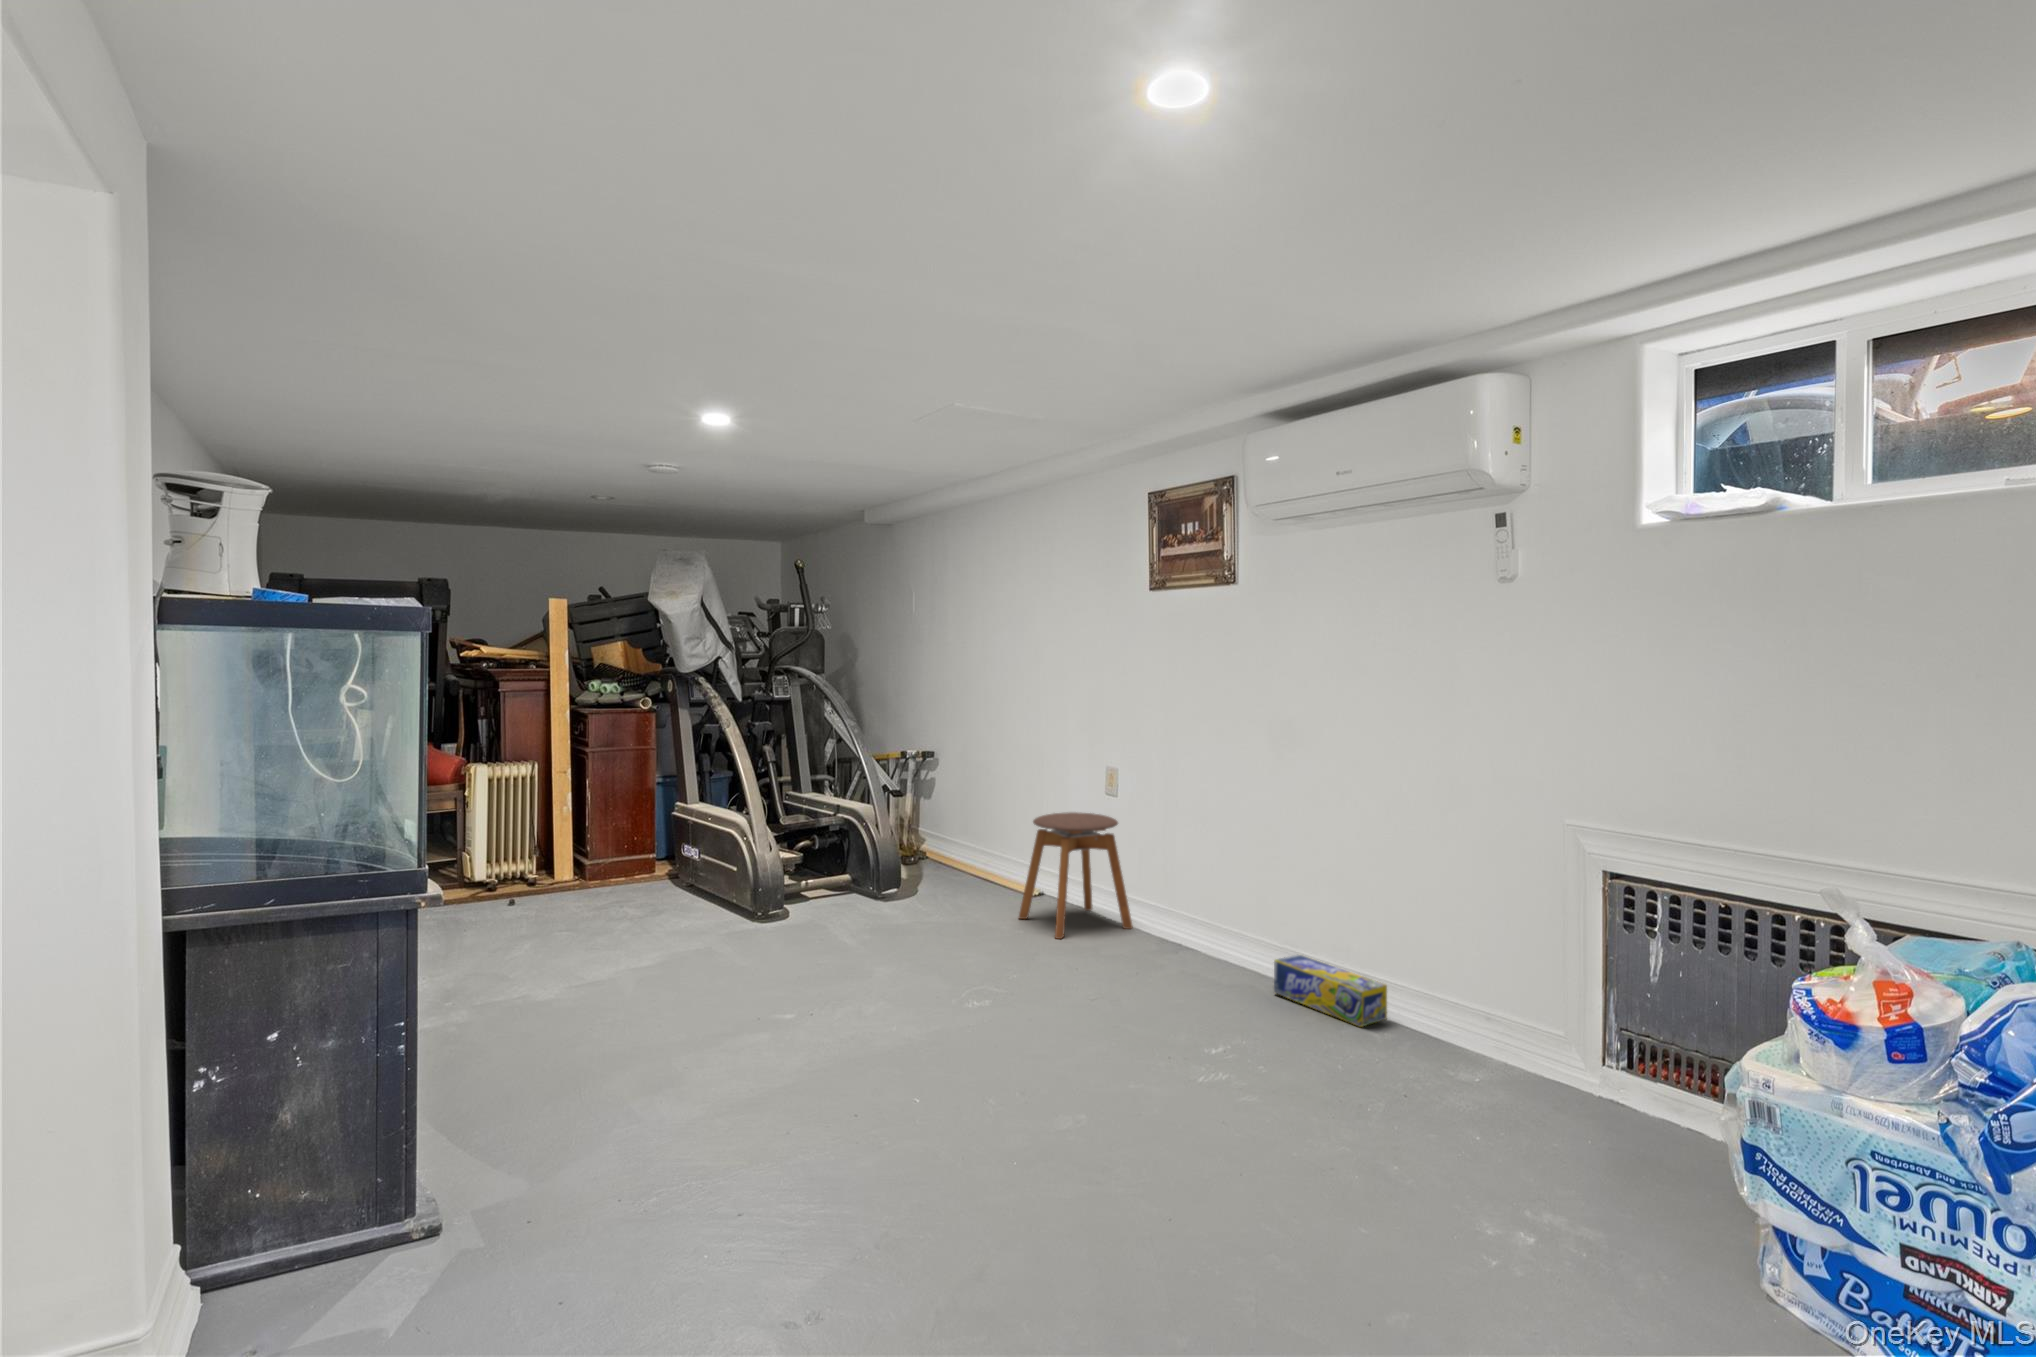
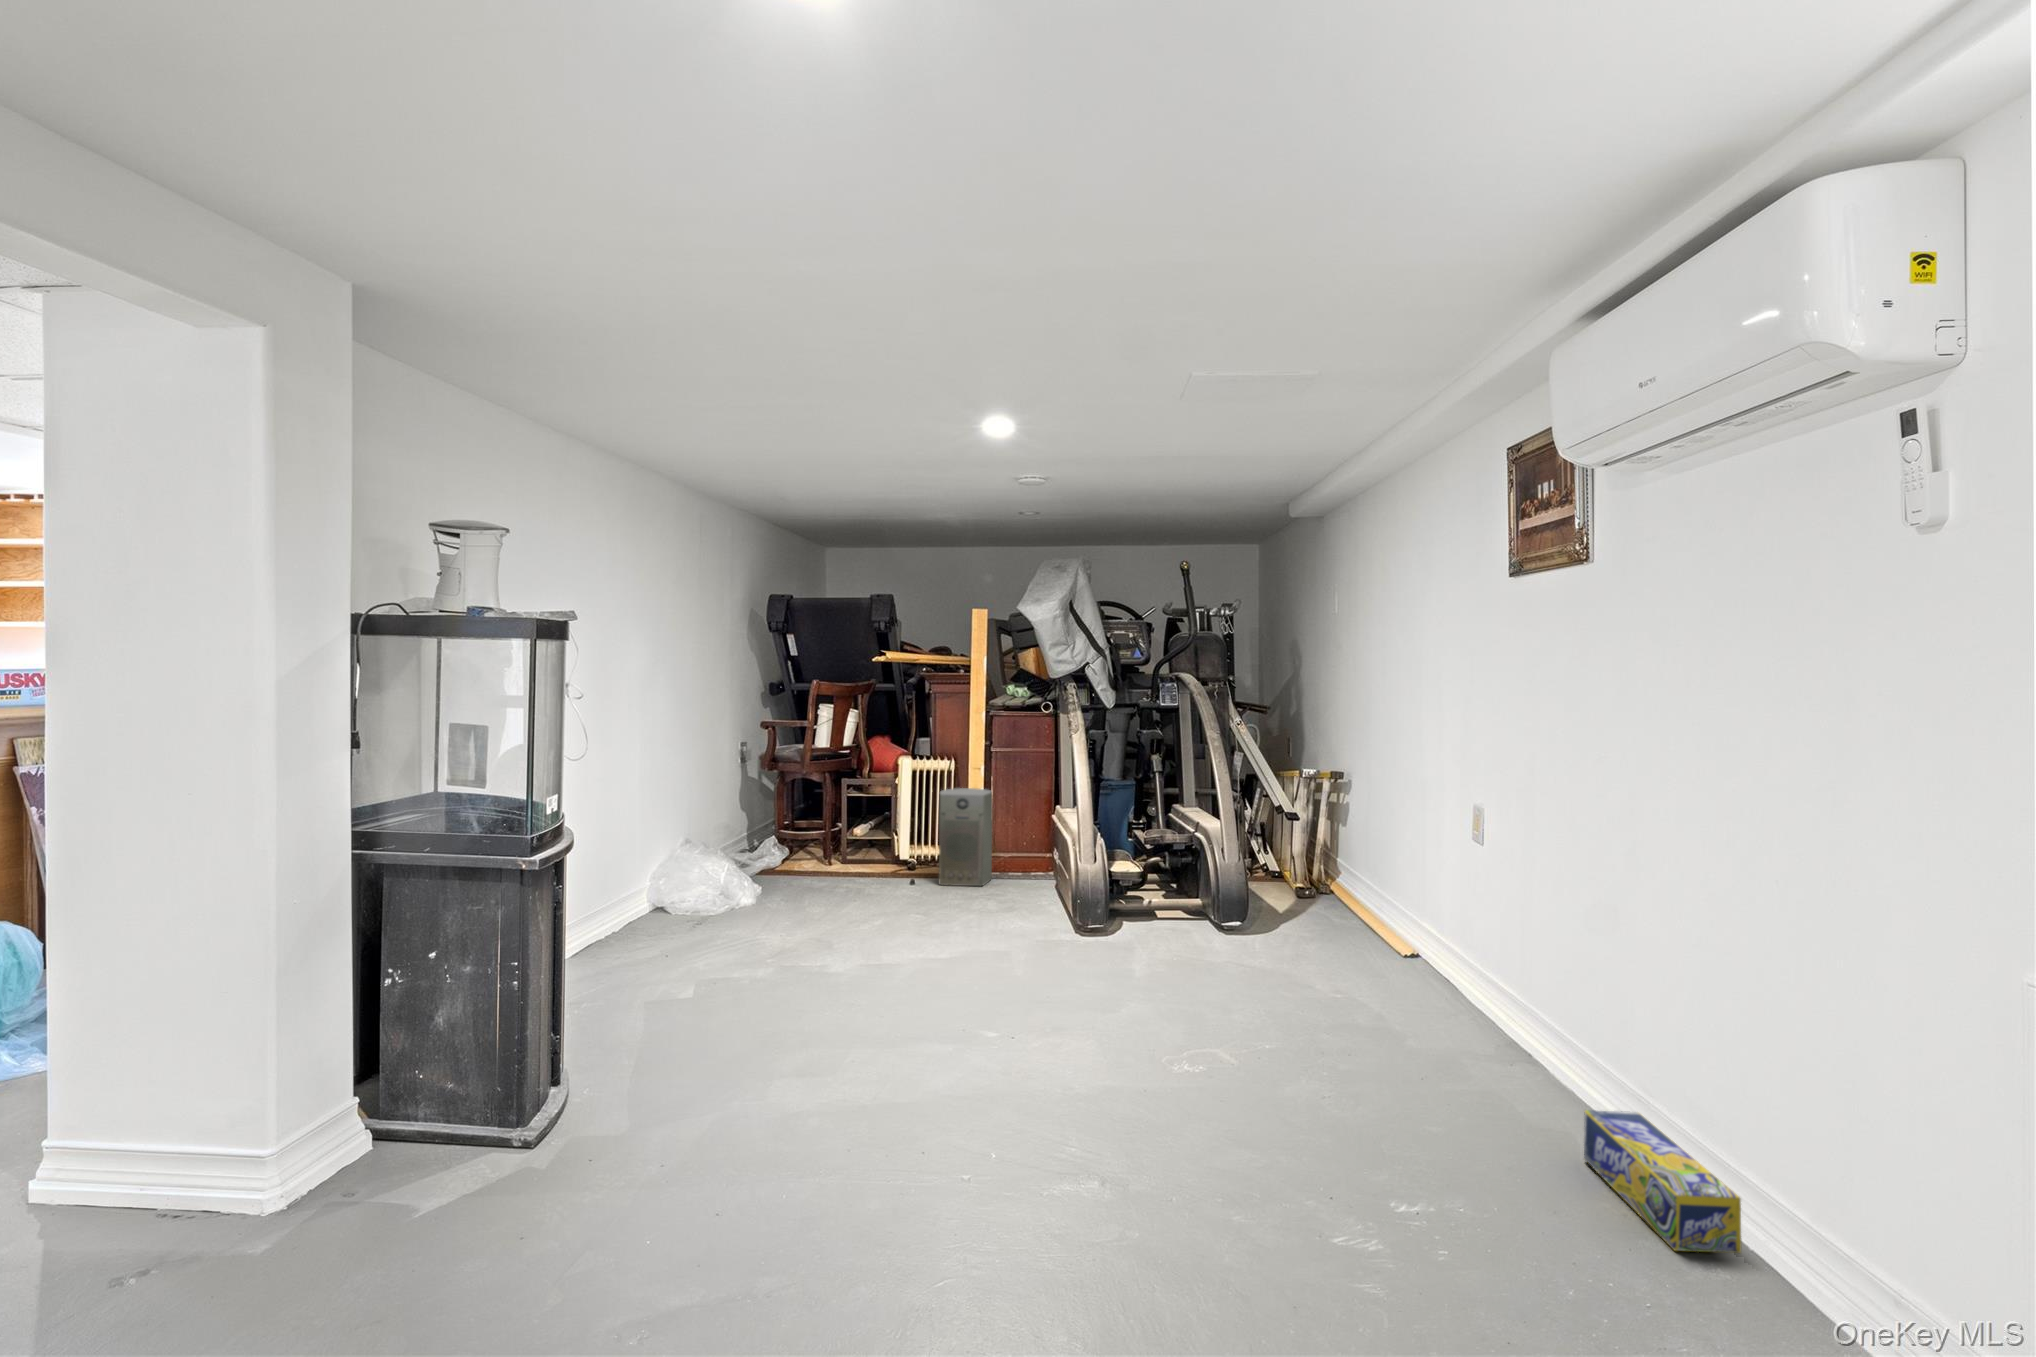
air purifier: none [541,792,603,900] -> present [939,788,992,886]
stool: present [1019,812,1133,939] -> none [1346,859,1484,1024]

